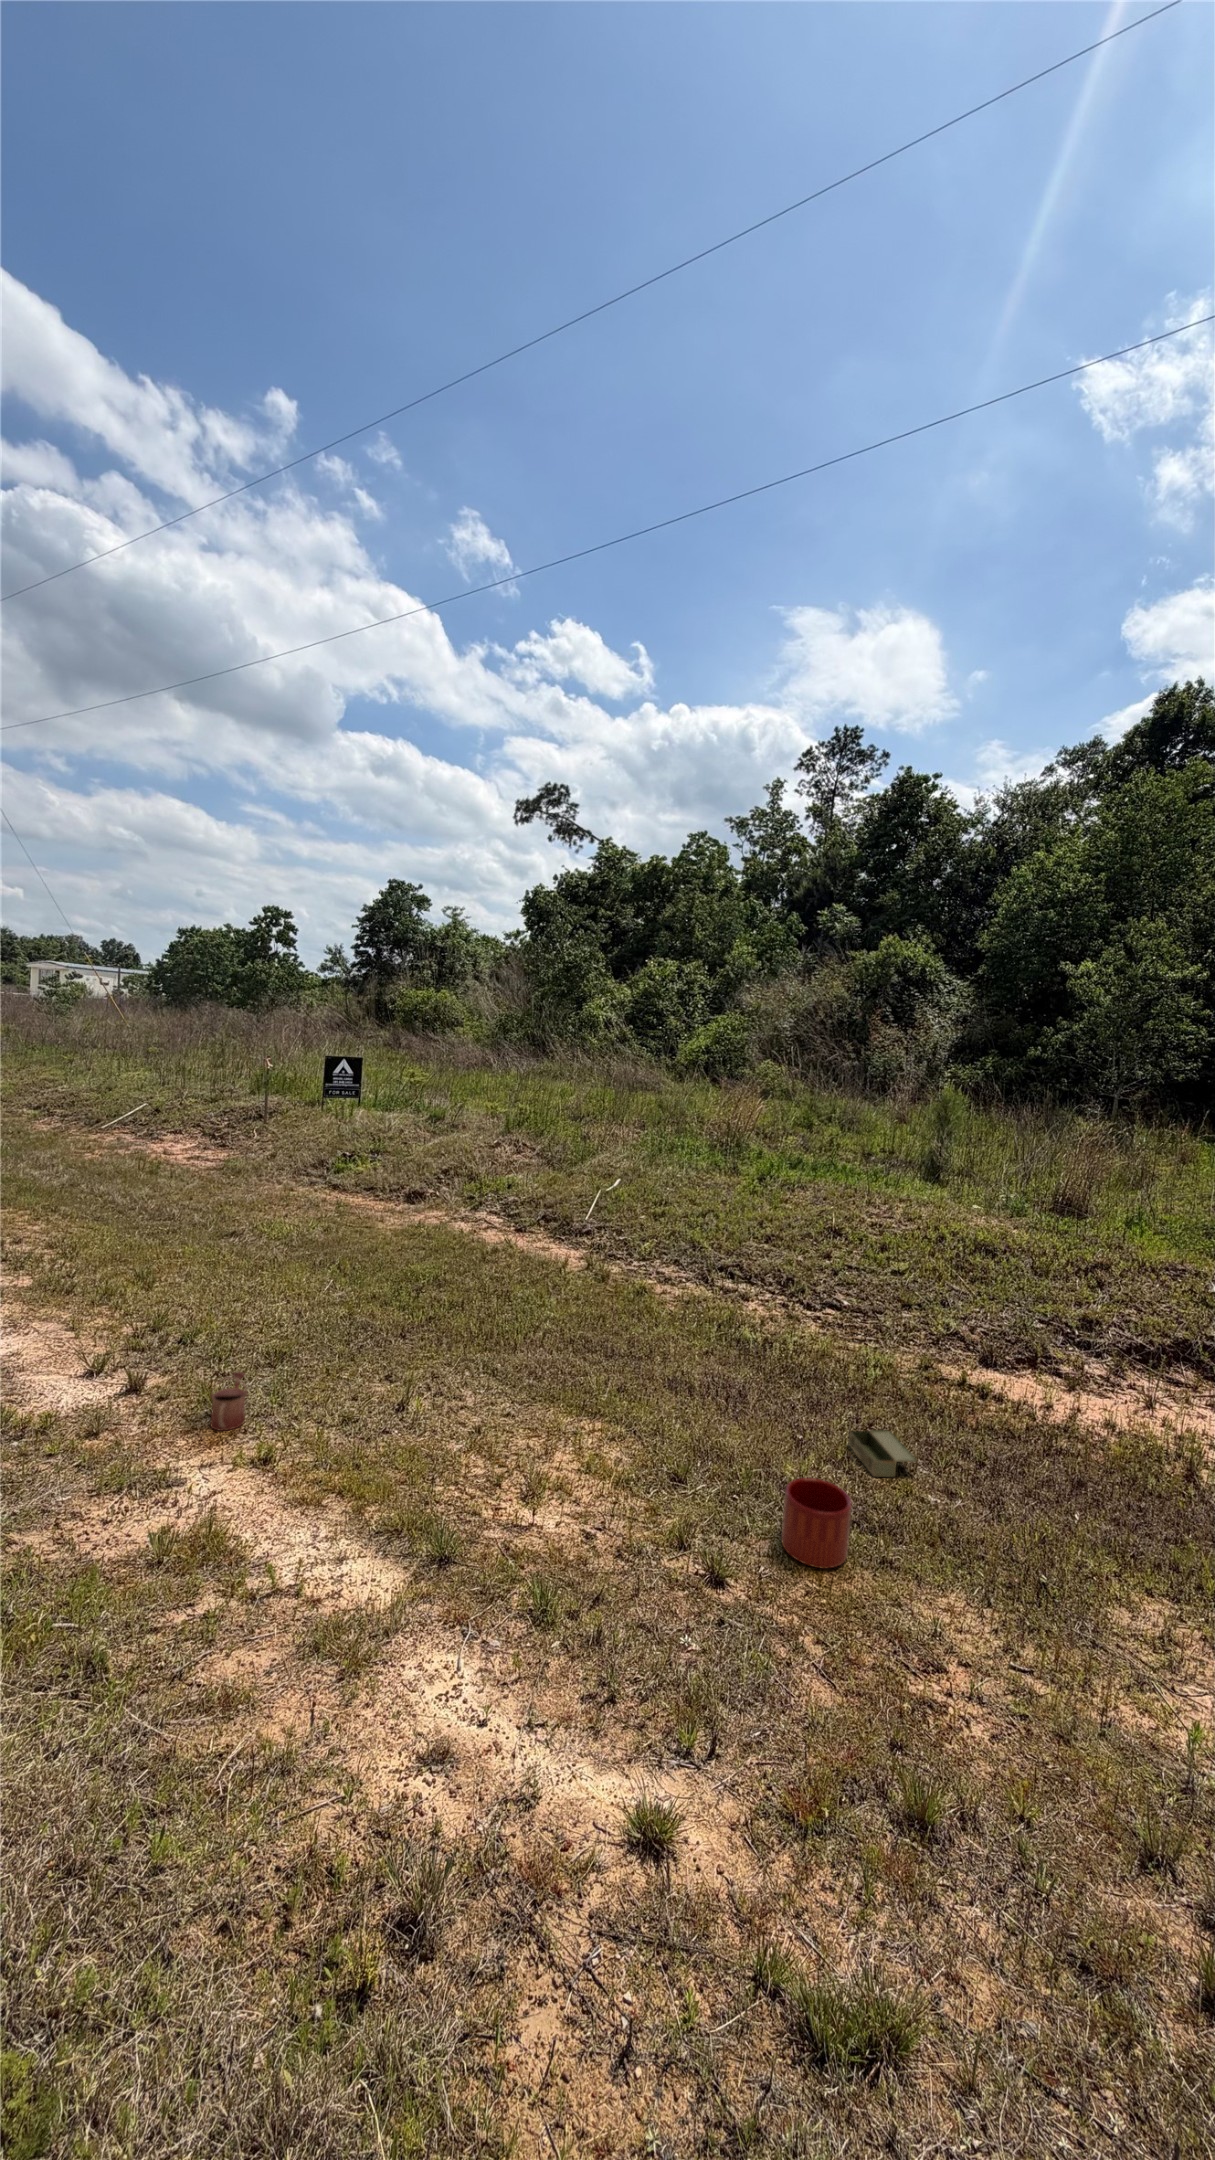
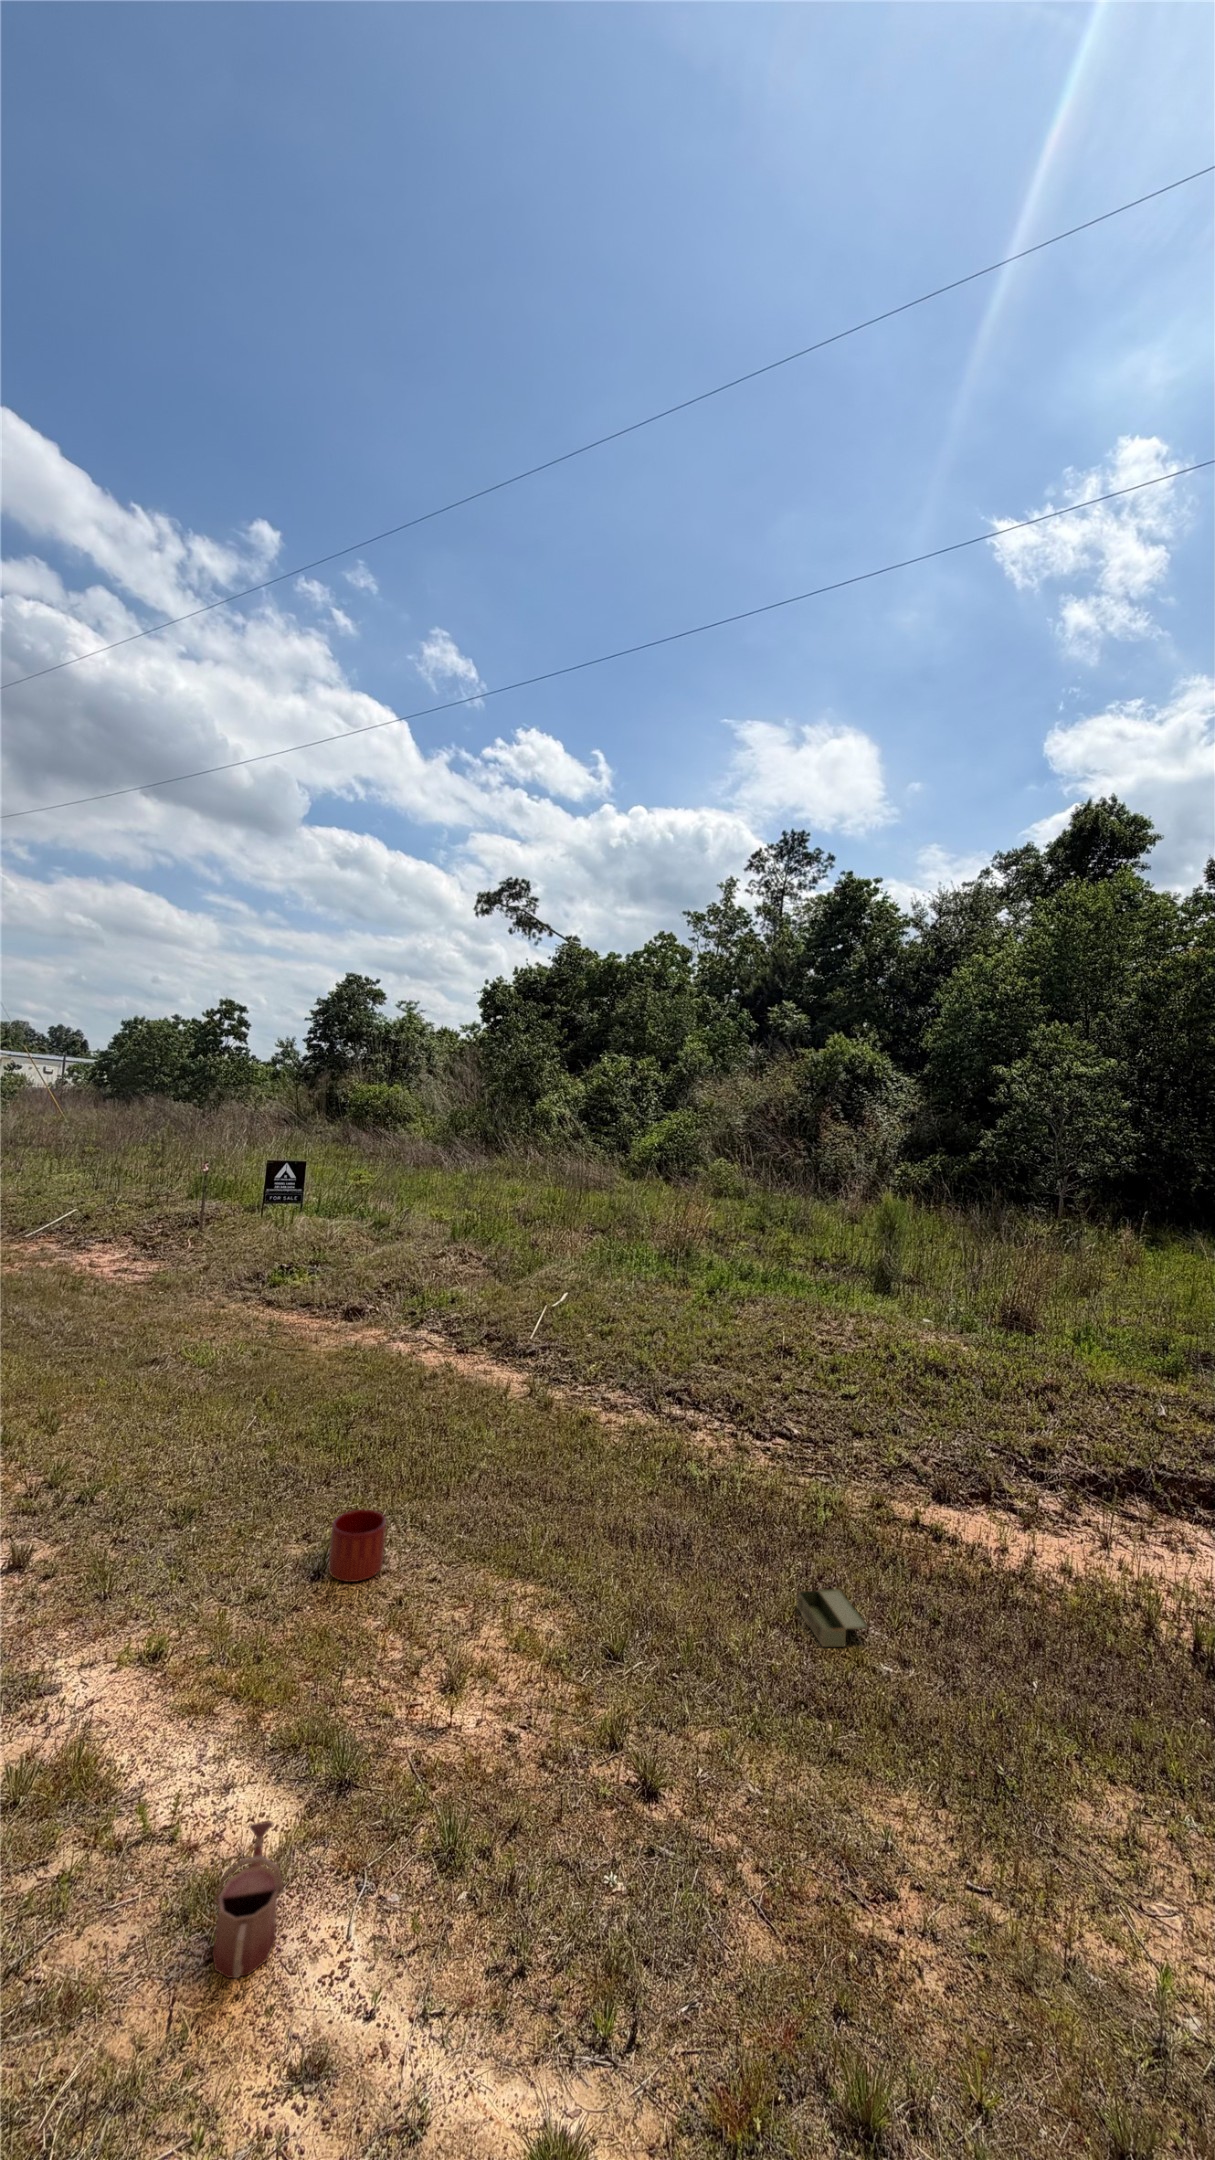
watering can: present [210,1372,248,1431] -> present [213,1821,283,1978]
planter: present [781,1478,852,1569] -> present [328,1509,386,1582]

